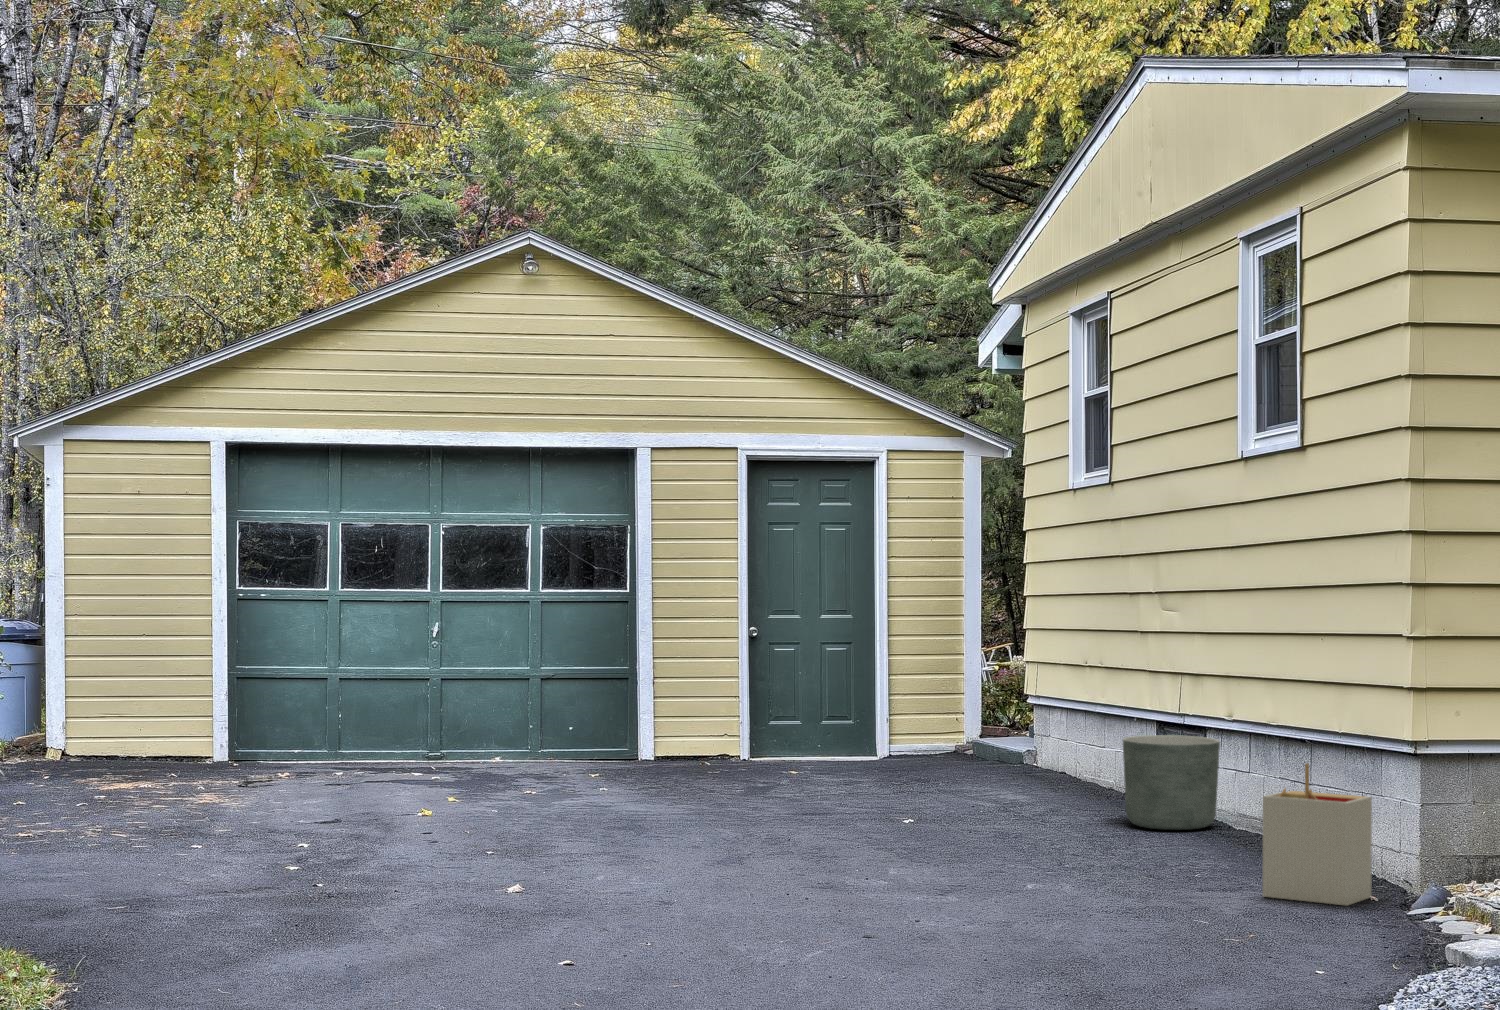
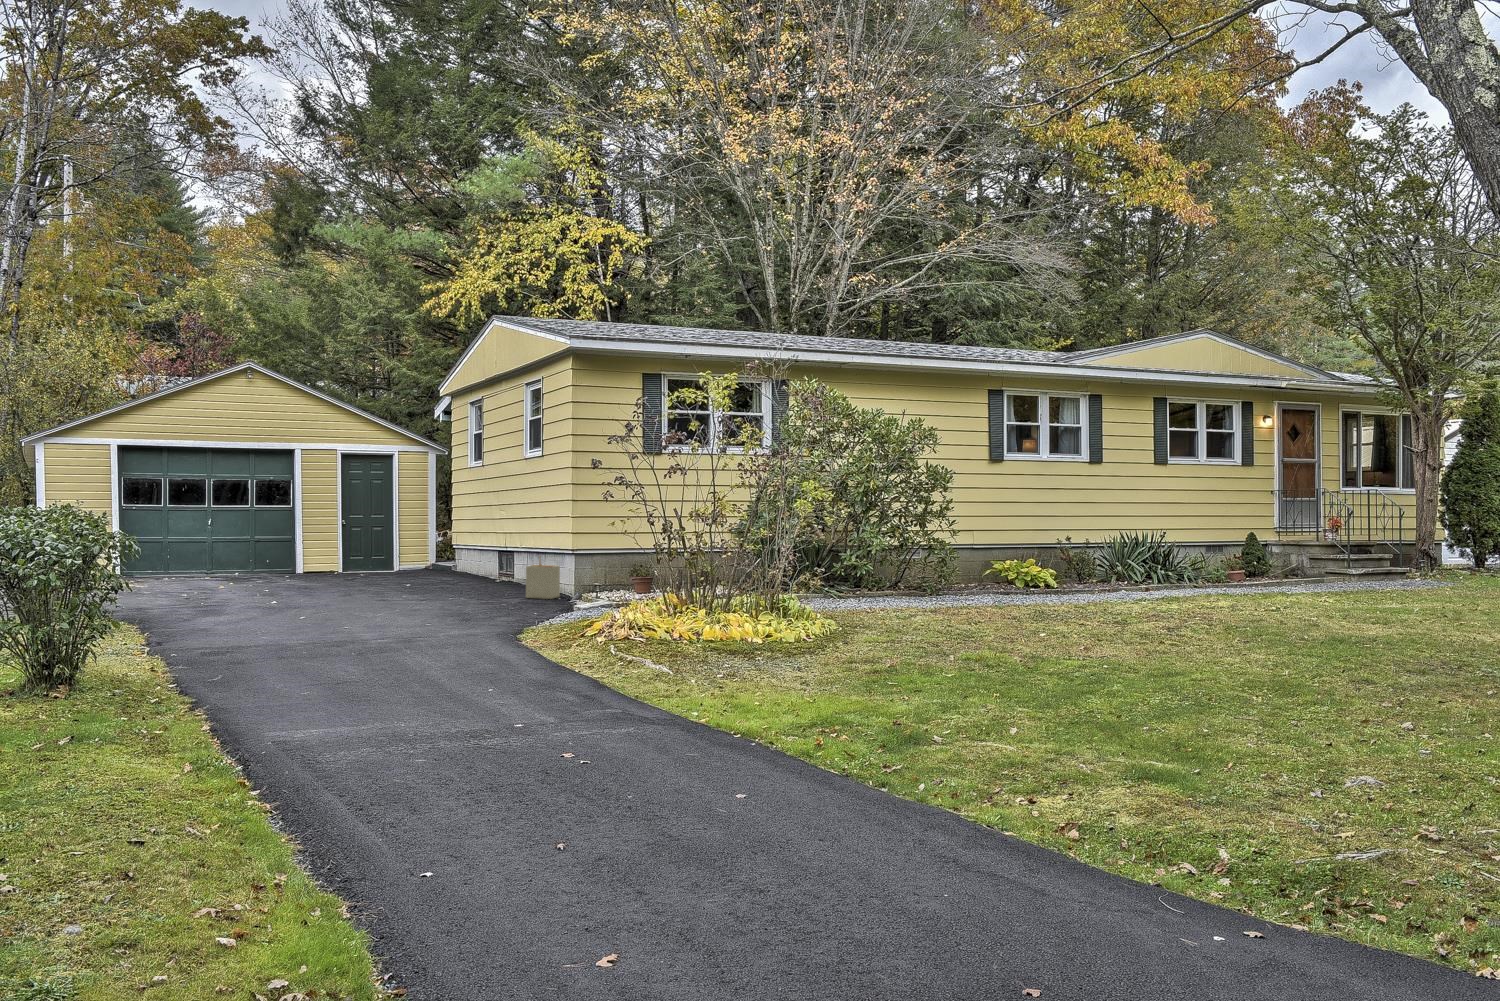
planter: present [1123,735,1220,830] -> none [485,553,518,584]

